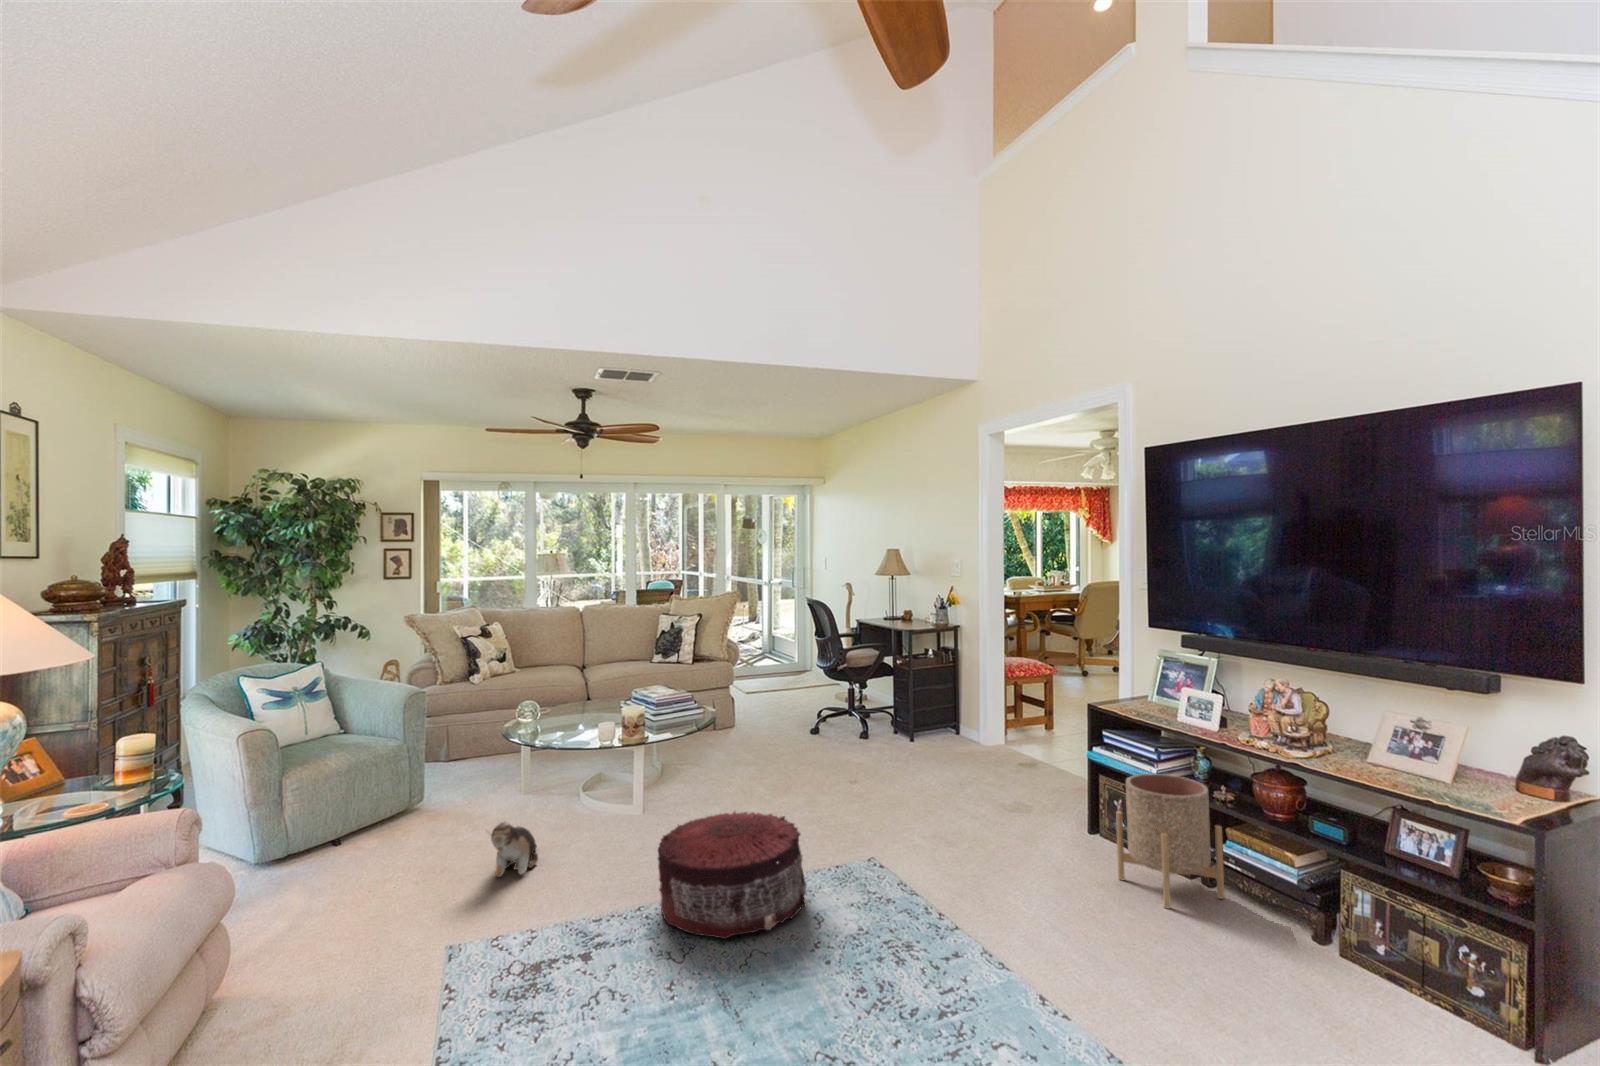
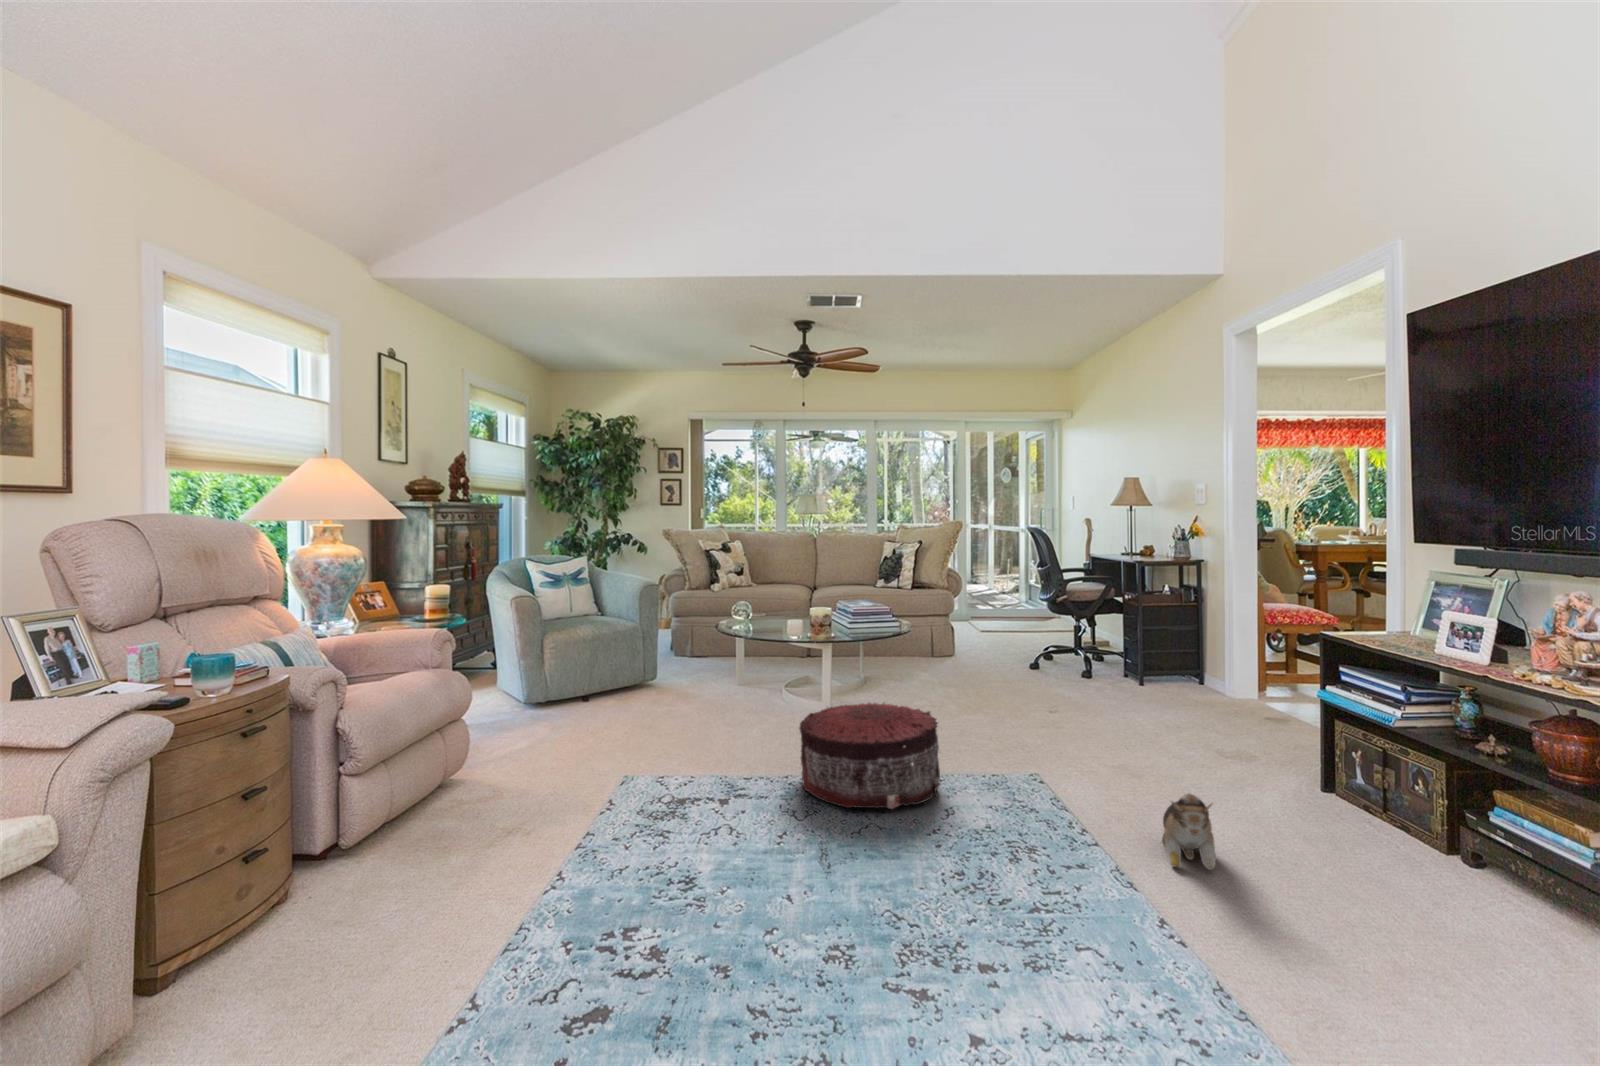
planter: present [1116,774,1224,909] -> none [1333,715,1490,881]
plush toy: present [491,822,538,877] -> present [1162,794,1215,870]

